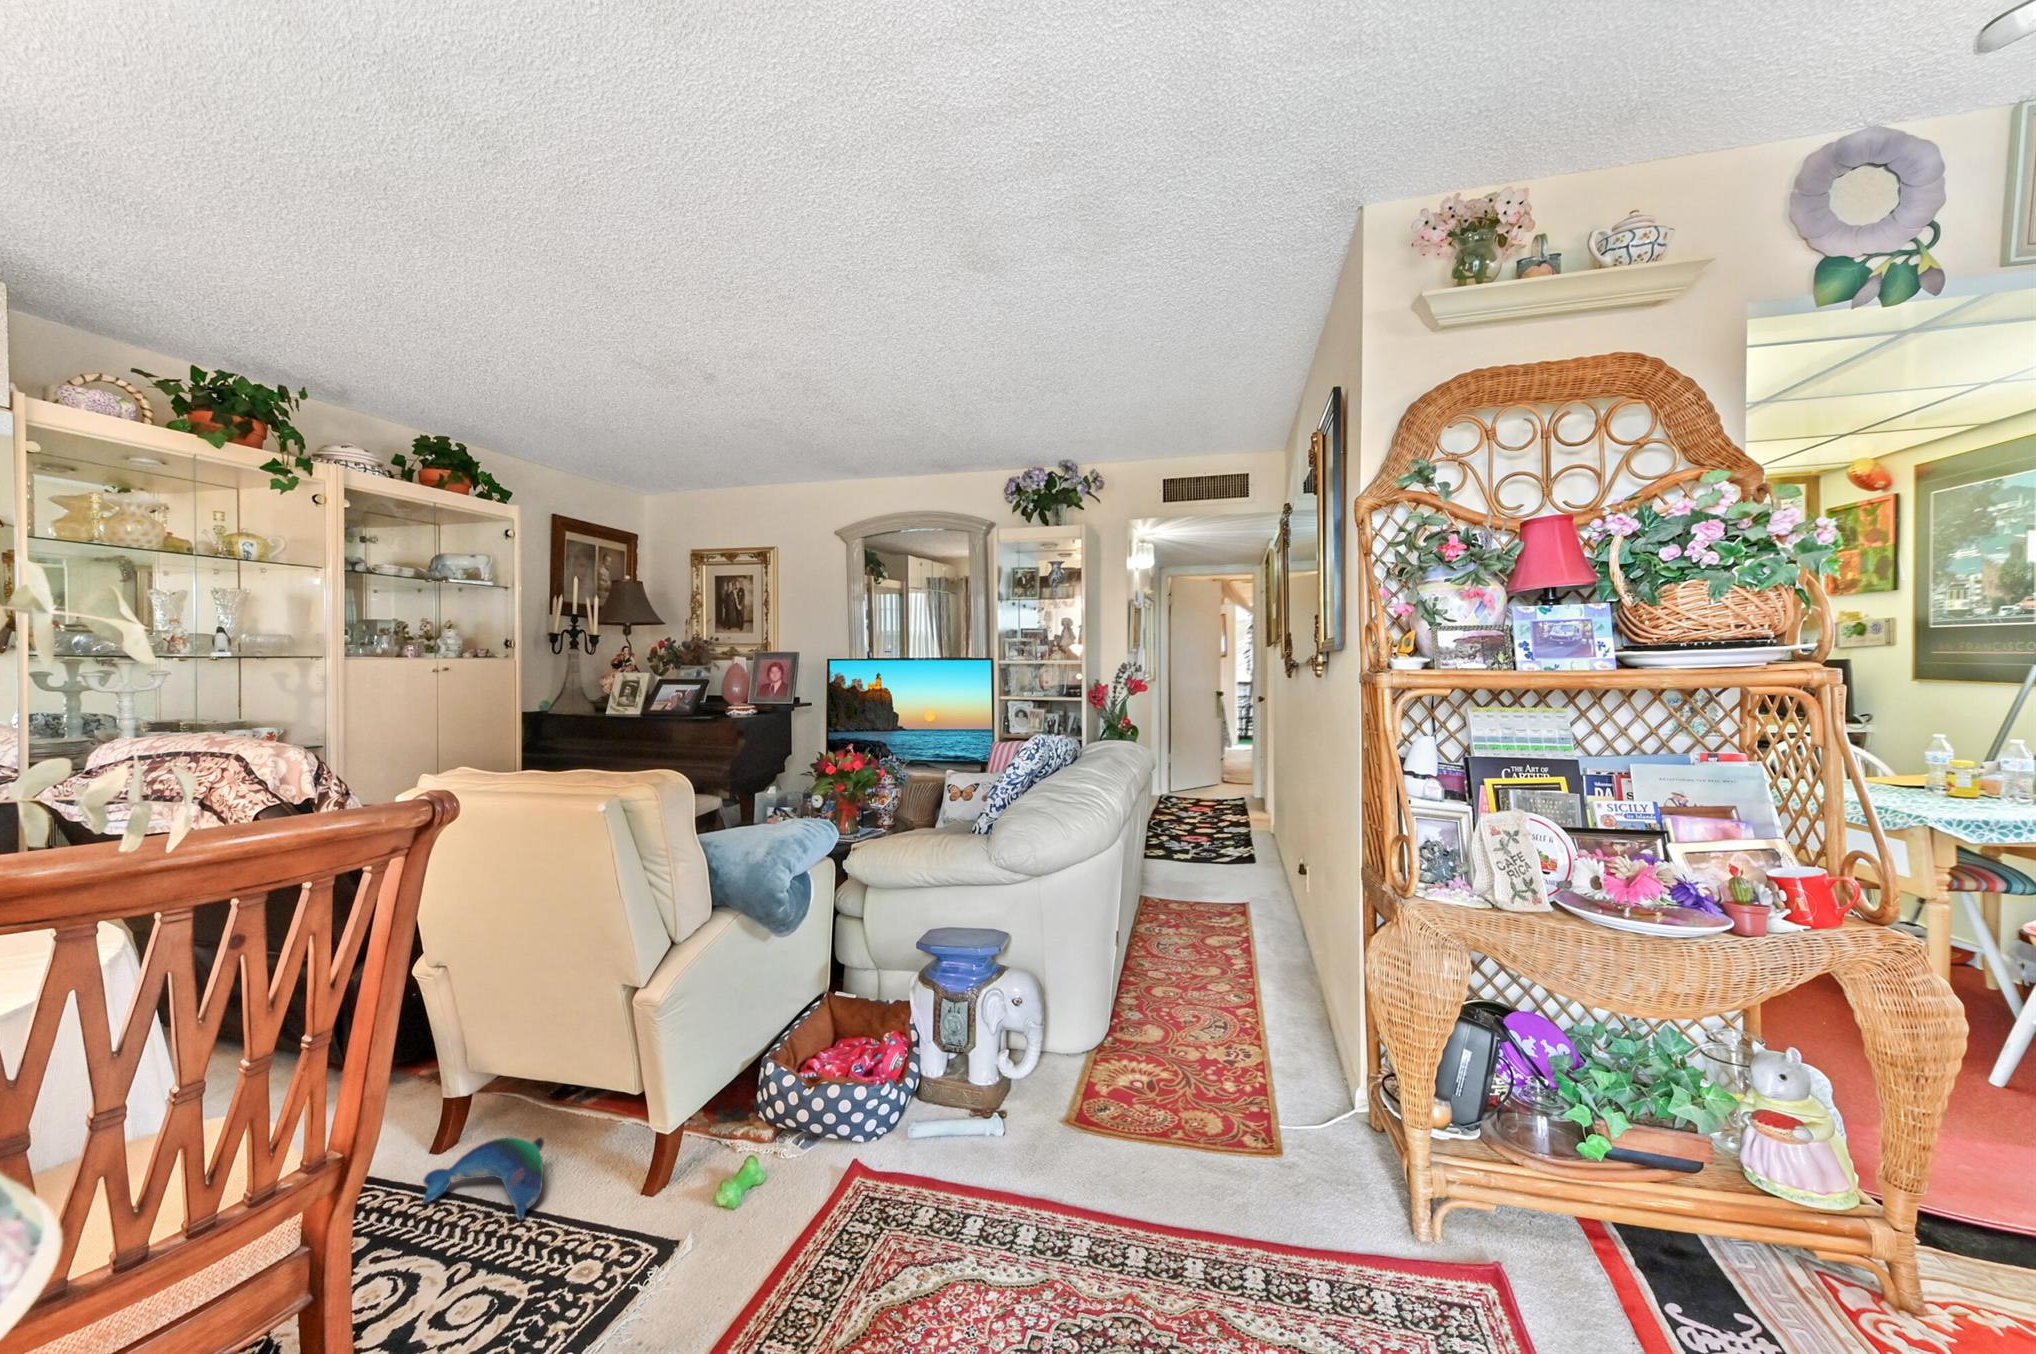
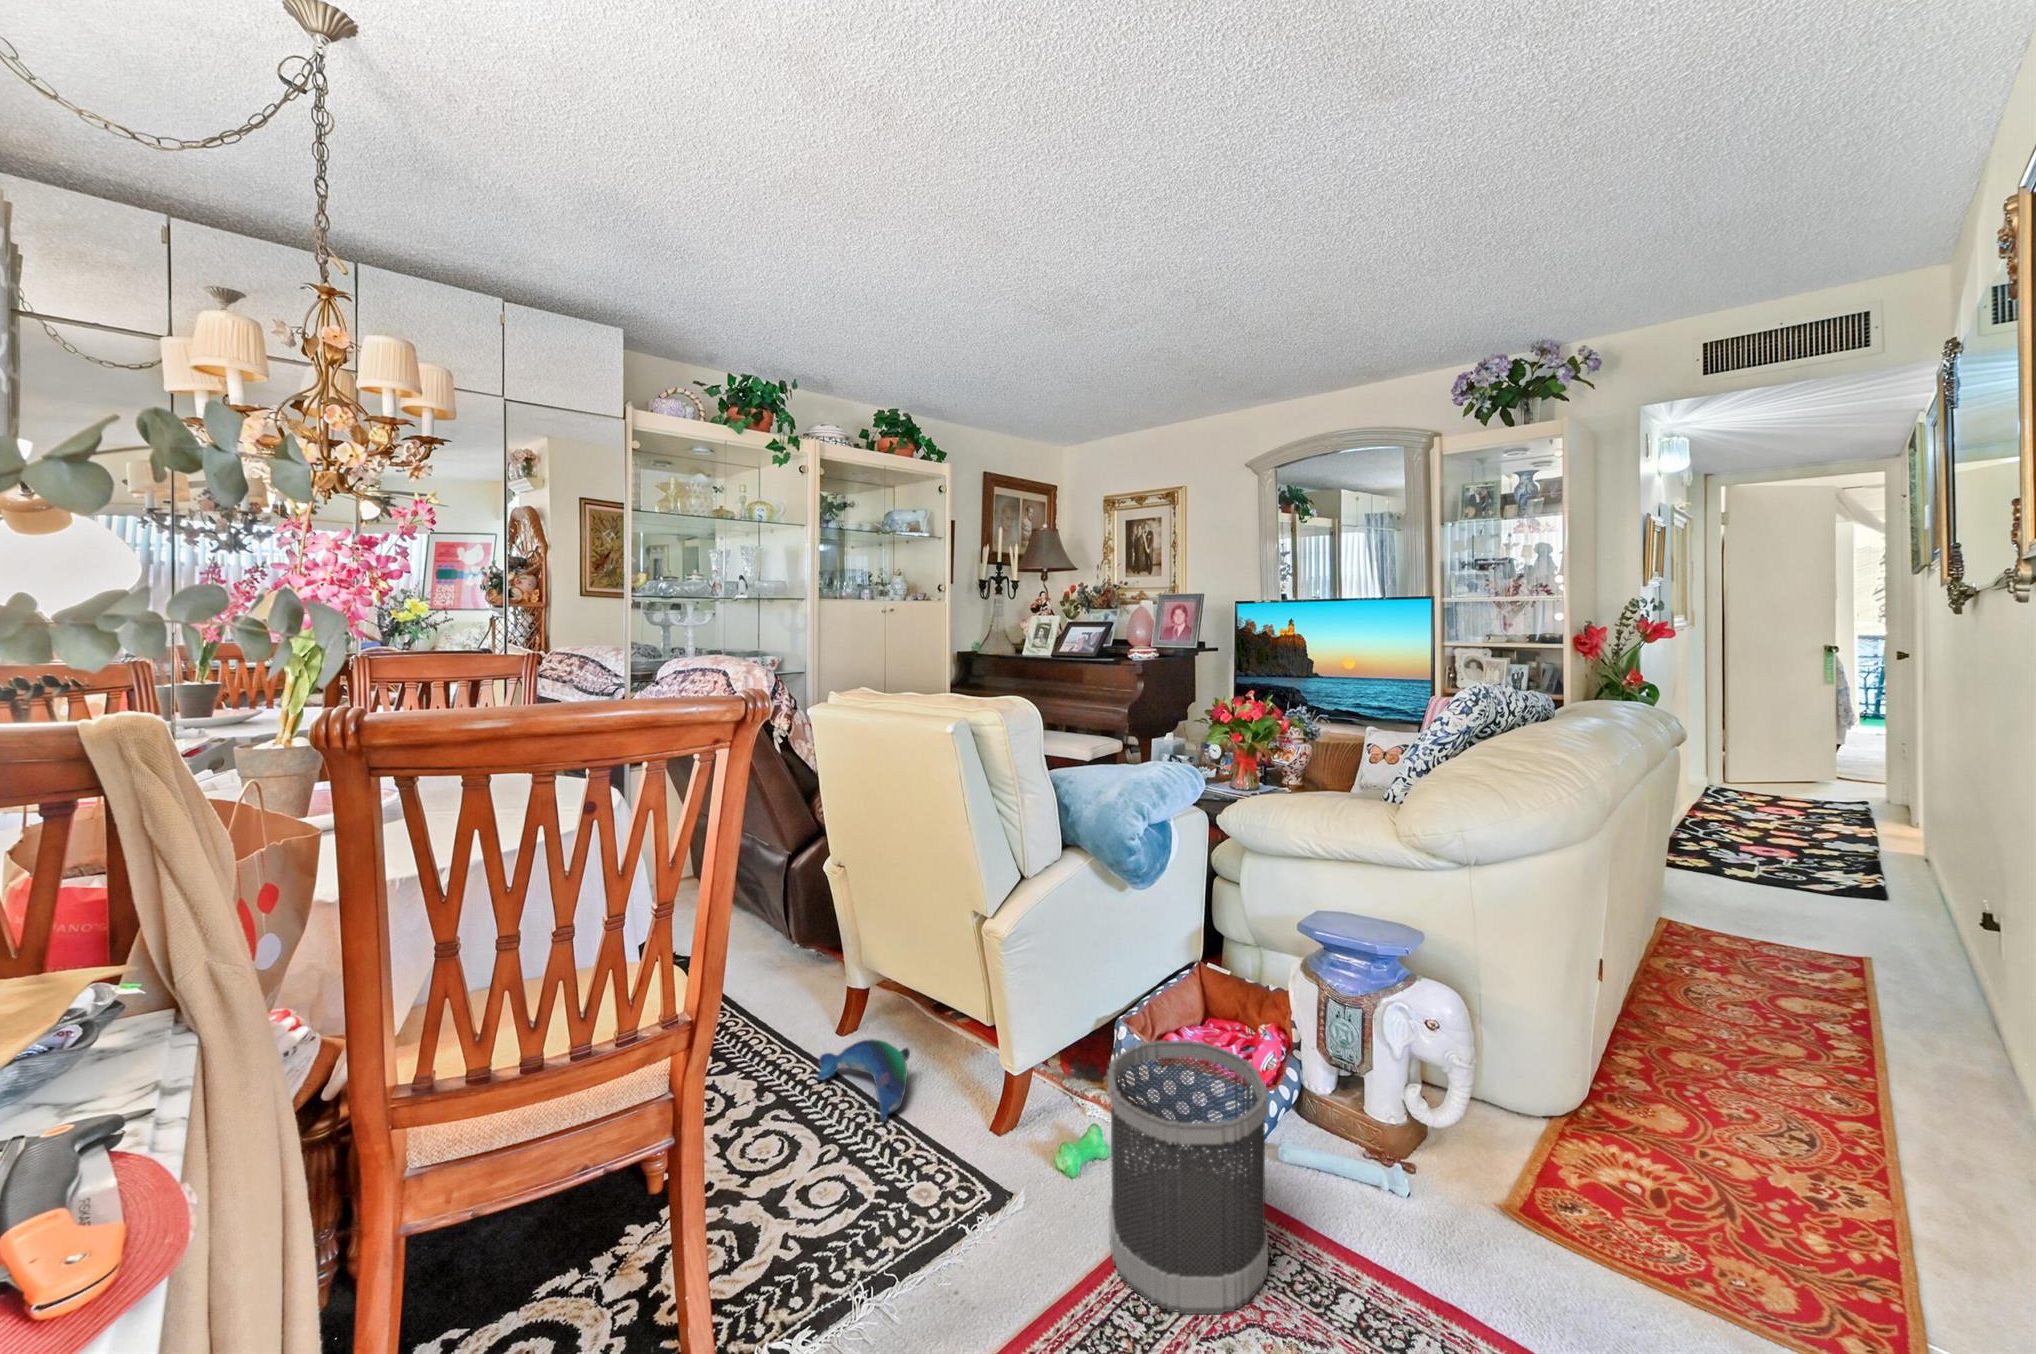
wastebasket: none [777,1051,913,1285] -> present [1107,1040,1268,1314]

